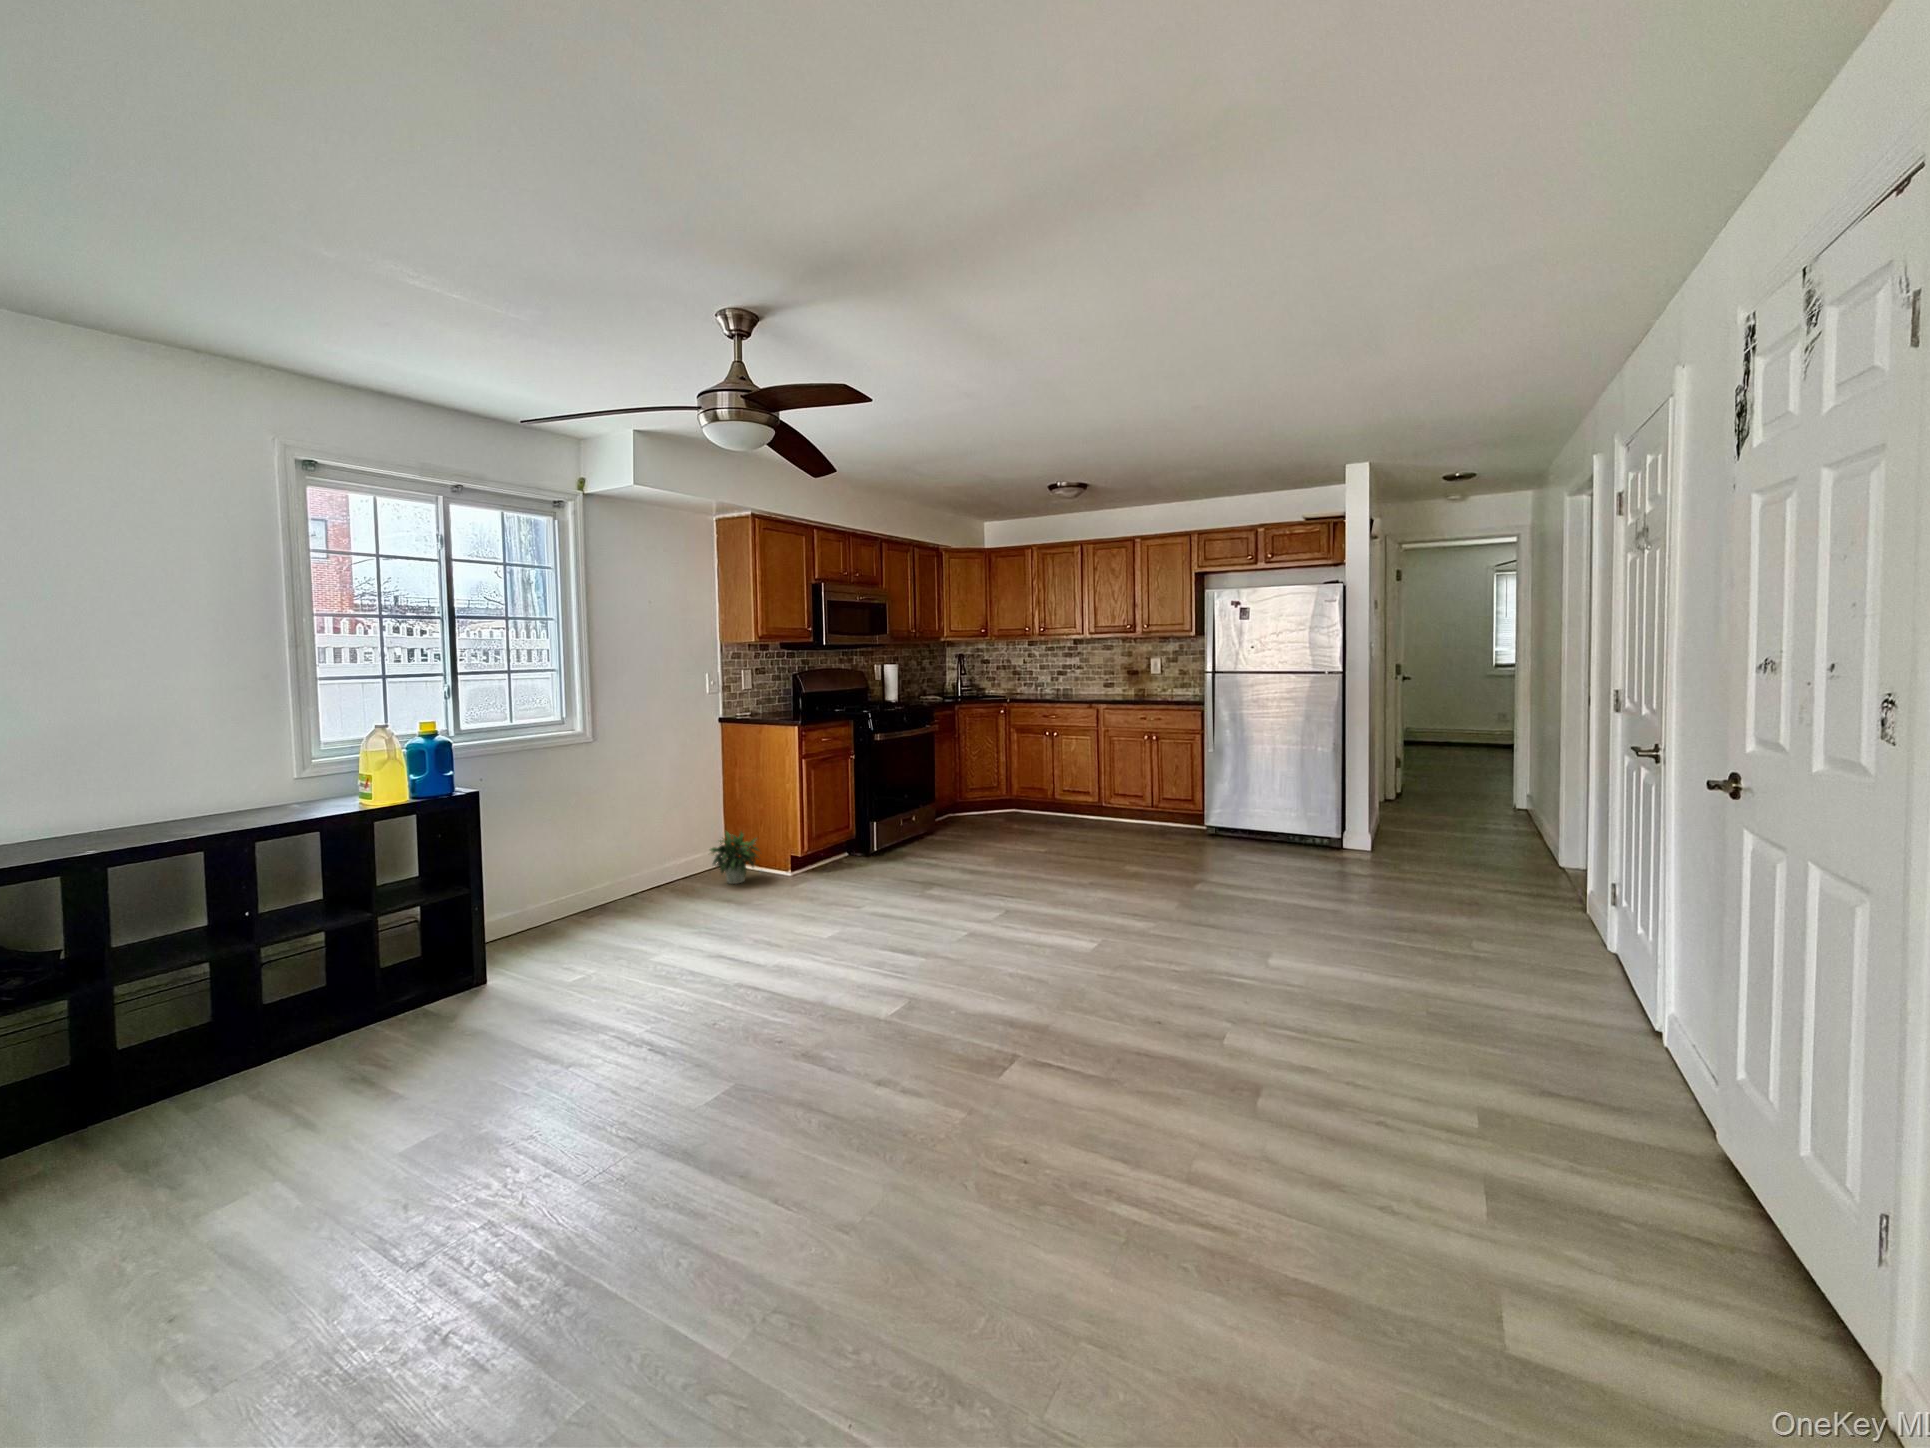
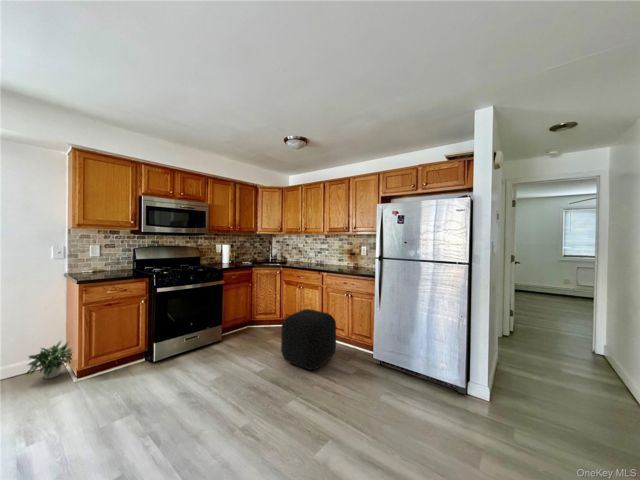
ottoman: none [1064,765,1148,848] -> present [281,309,336,370]

